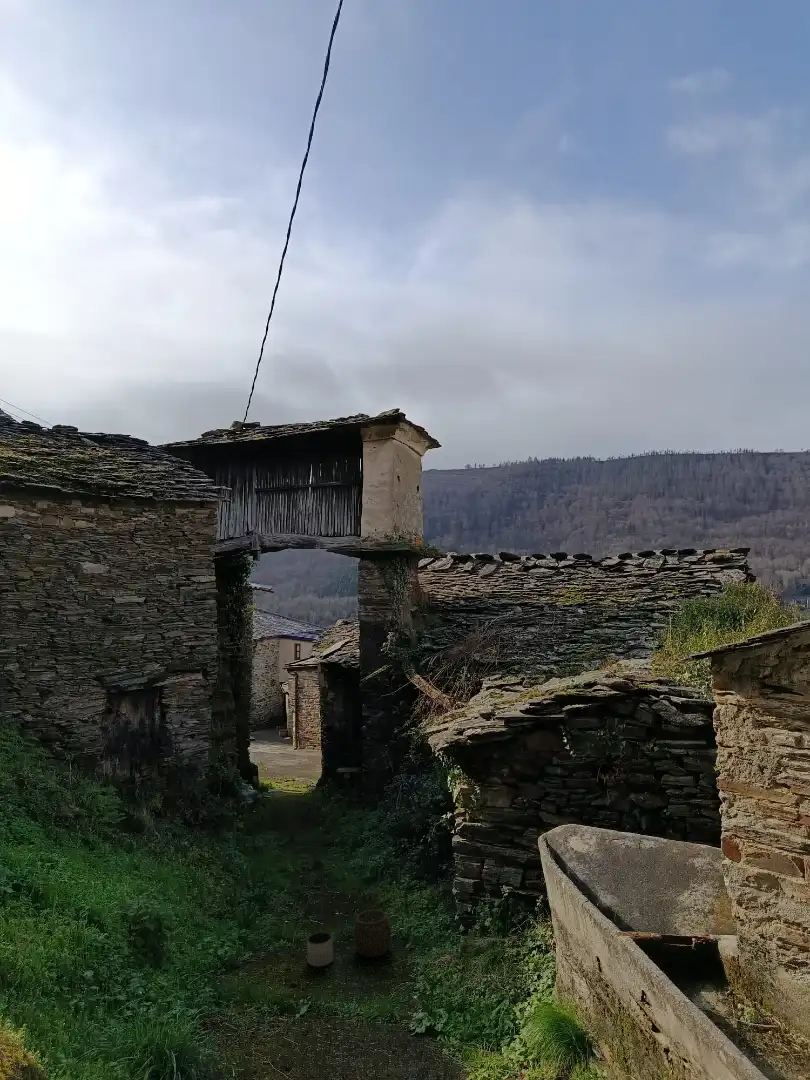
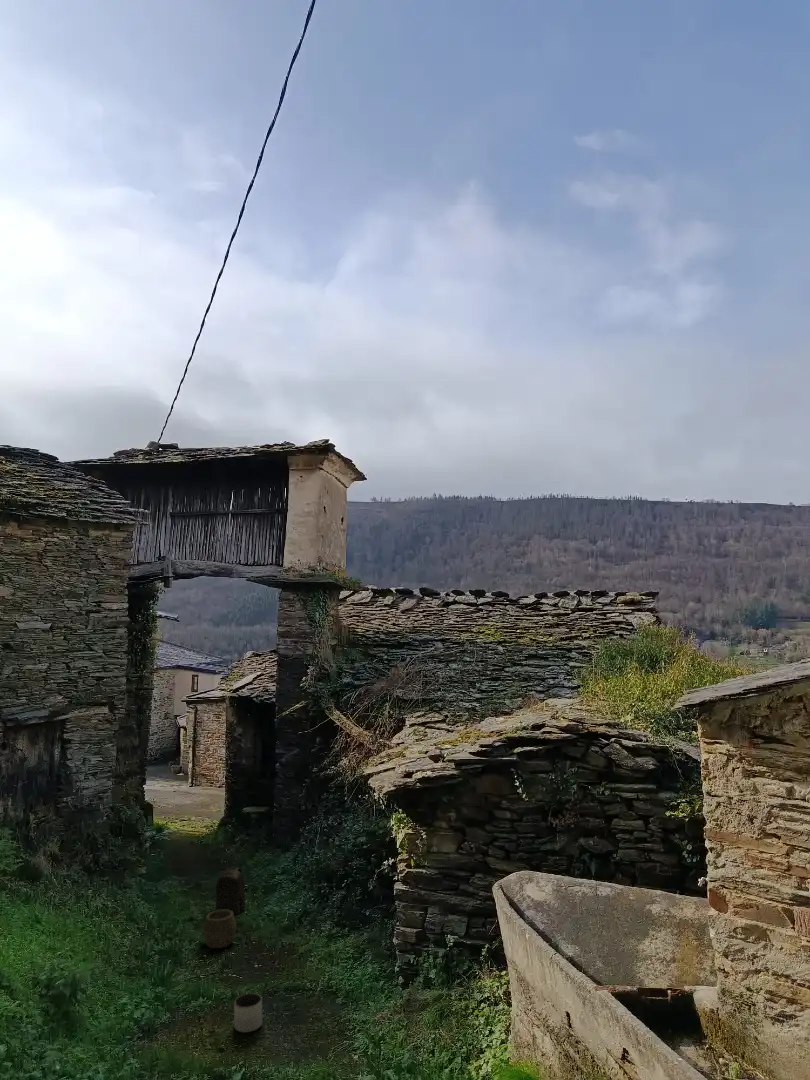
backpack: none [305,820,333,864] -> present [216,868,245,914]
woven basket: present [354,910,391,957] -> present [204,910,236,948]

